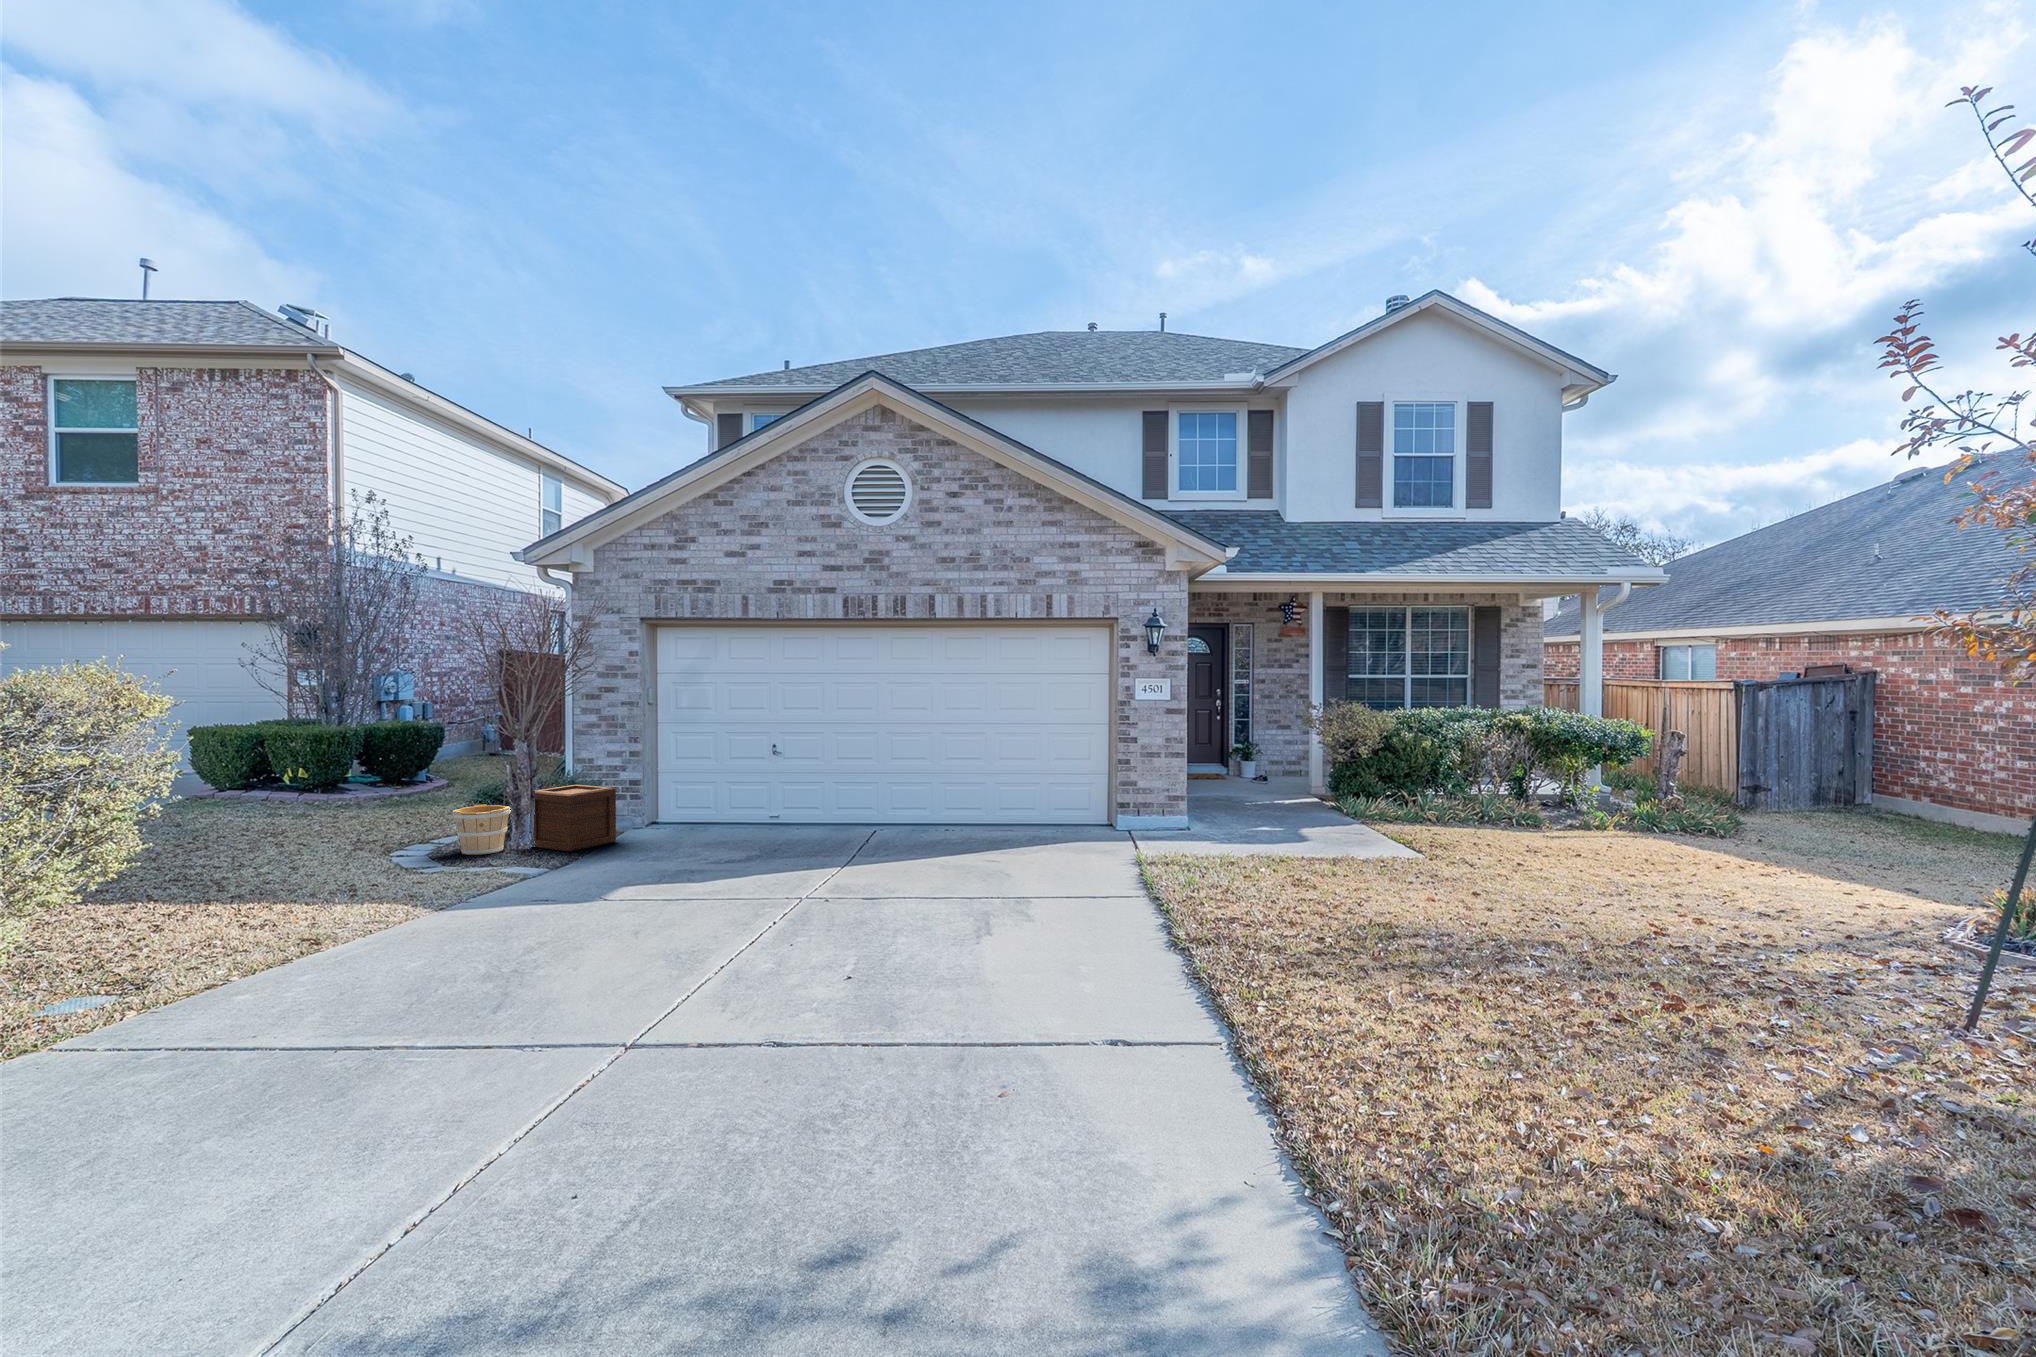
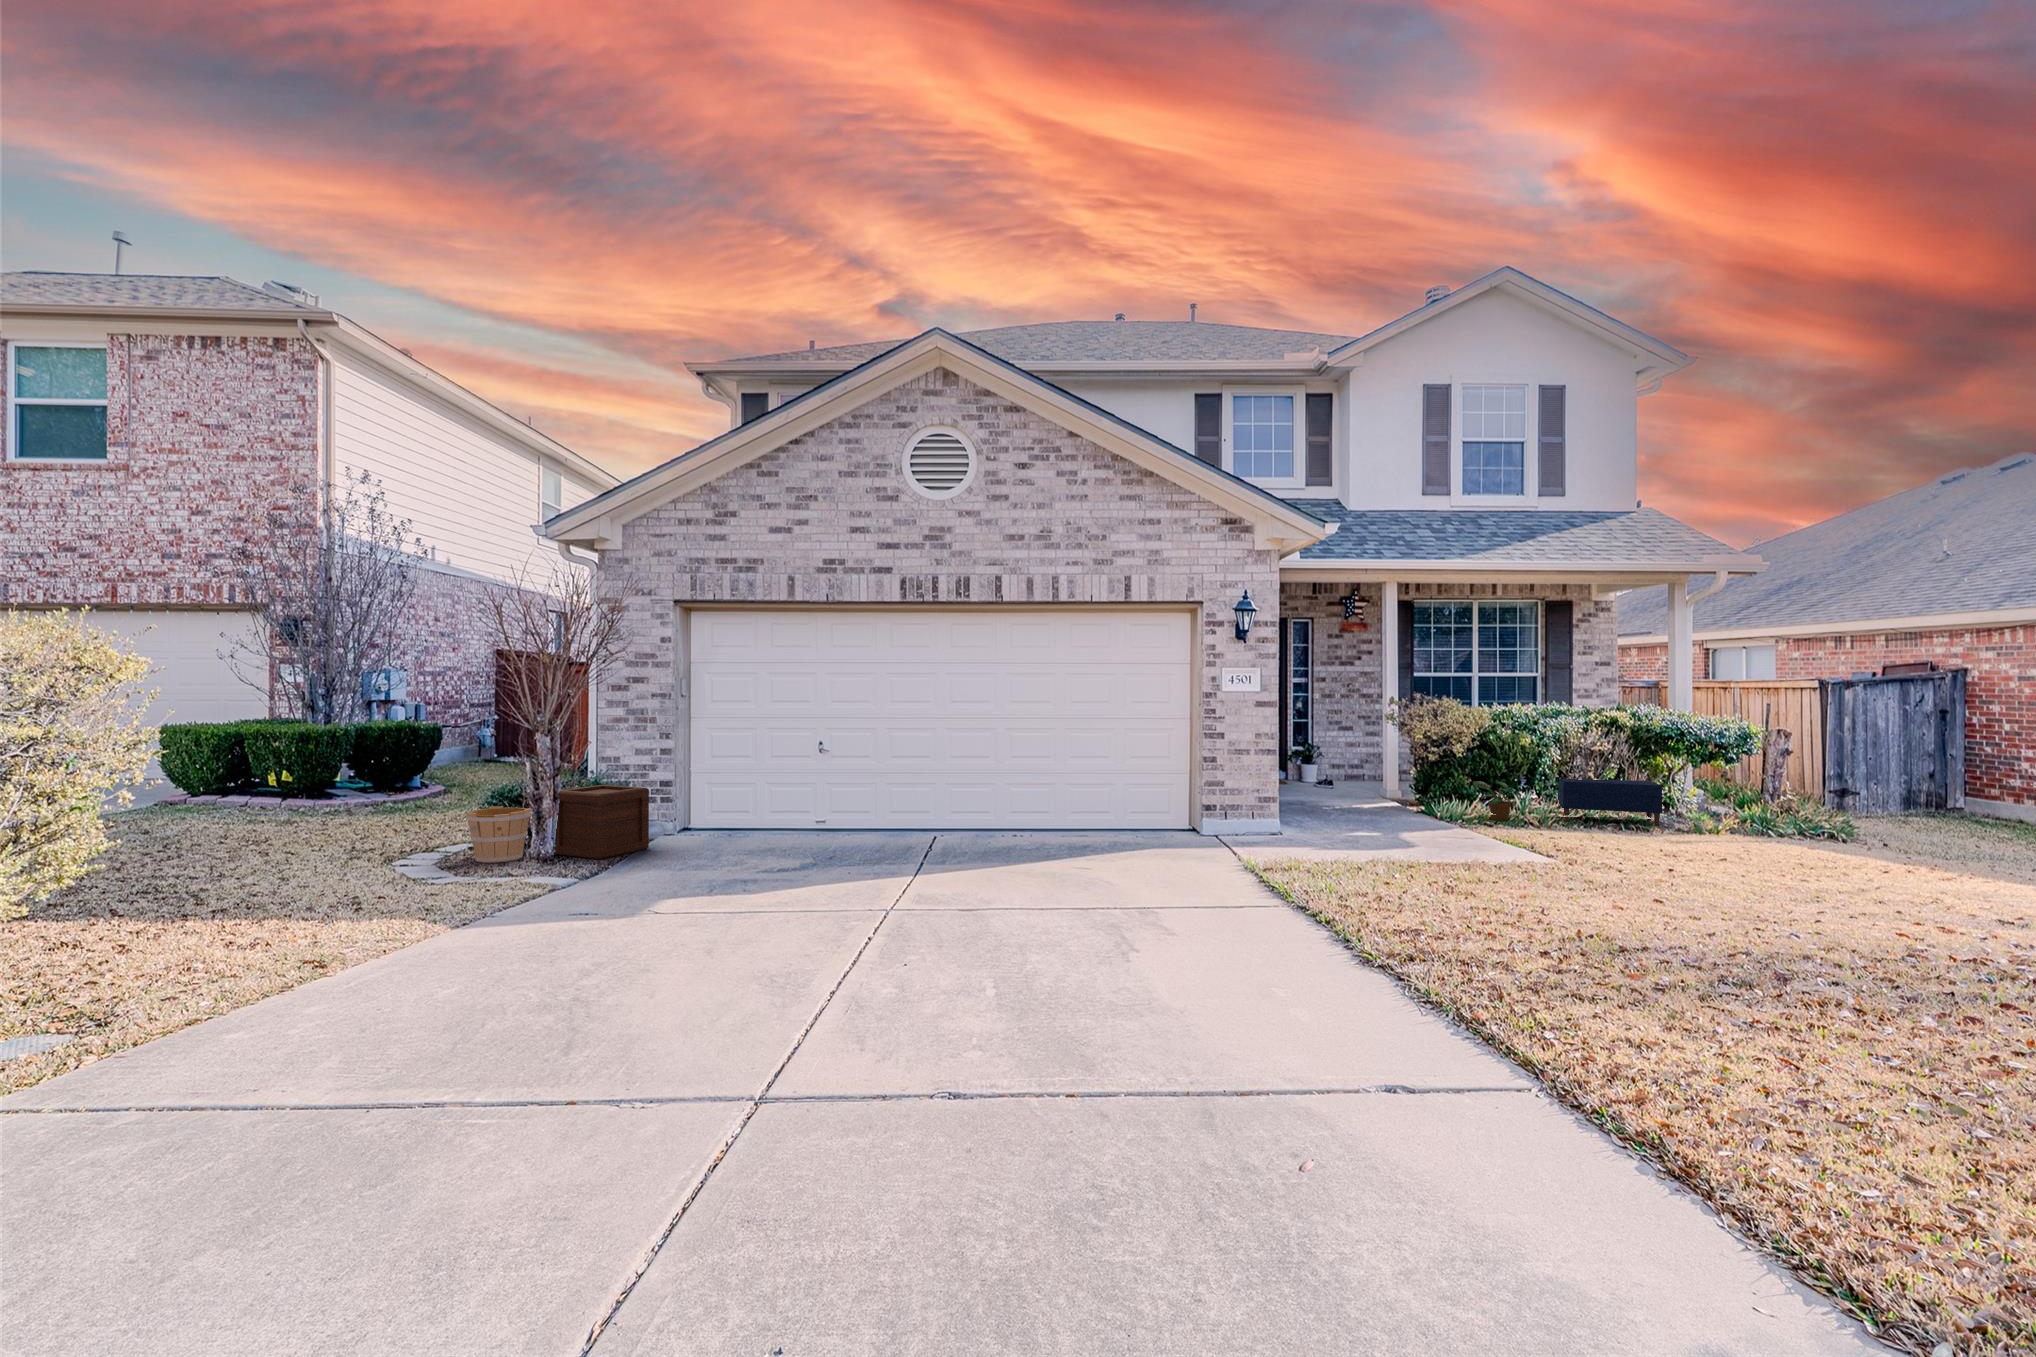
bench: none [1463,776,1553,822] -> present [1557,778,1662,826]
potted plant: none [1380,780,1420,817] -> present [1473,781,1514,821]

